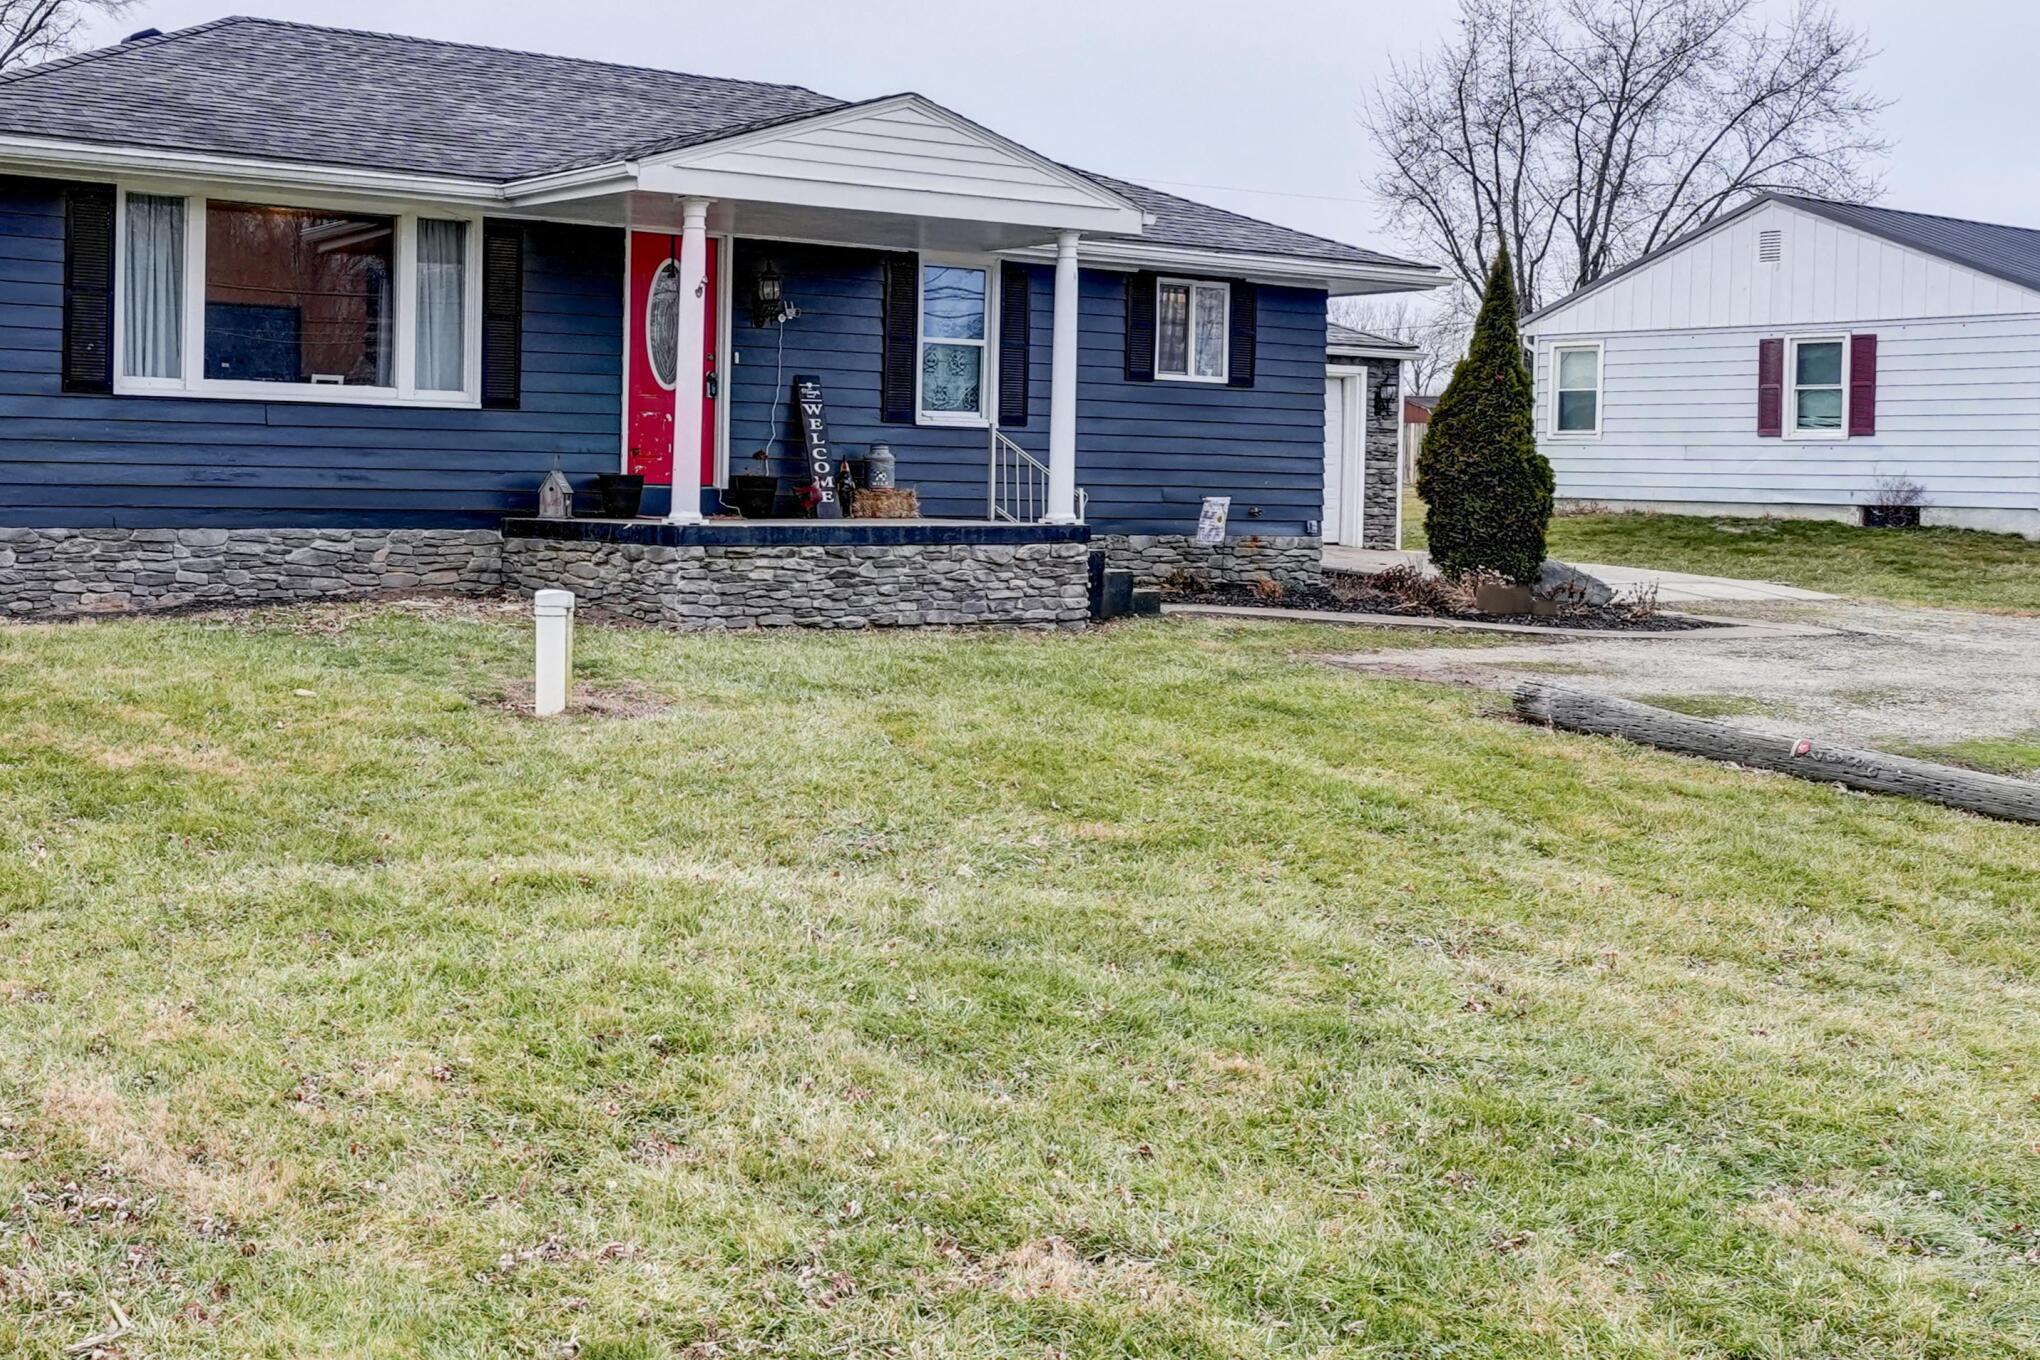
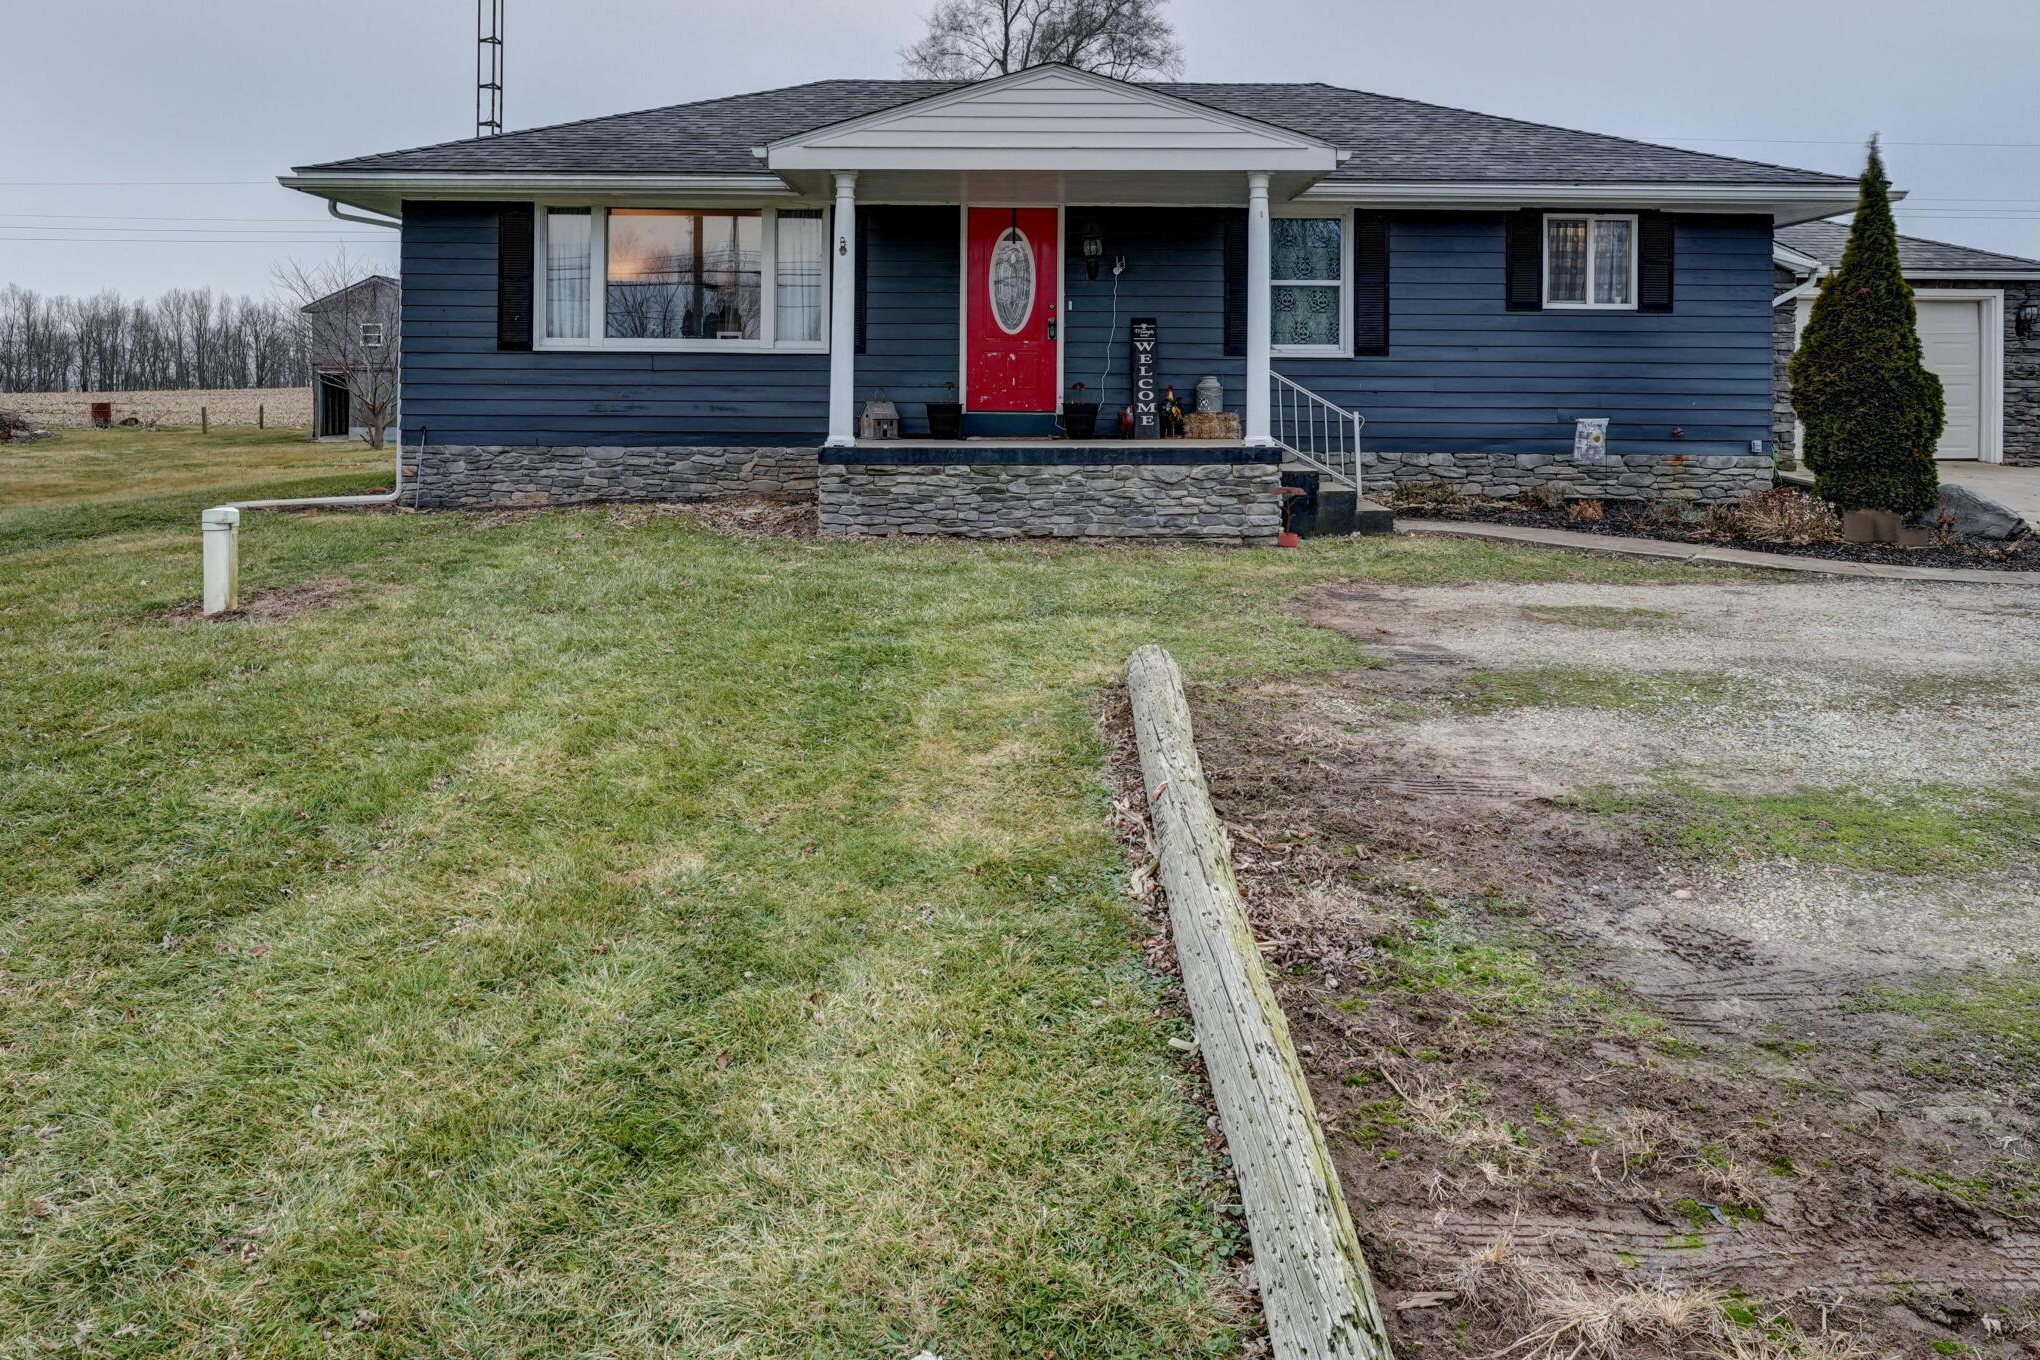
potted plant: none [1087,567,1138,631] -> present [1269,487,1307,547]

